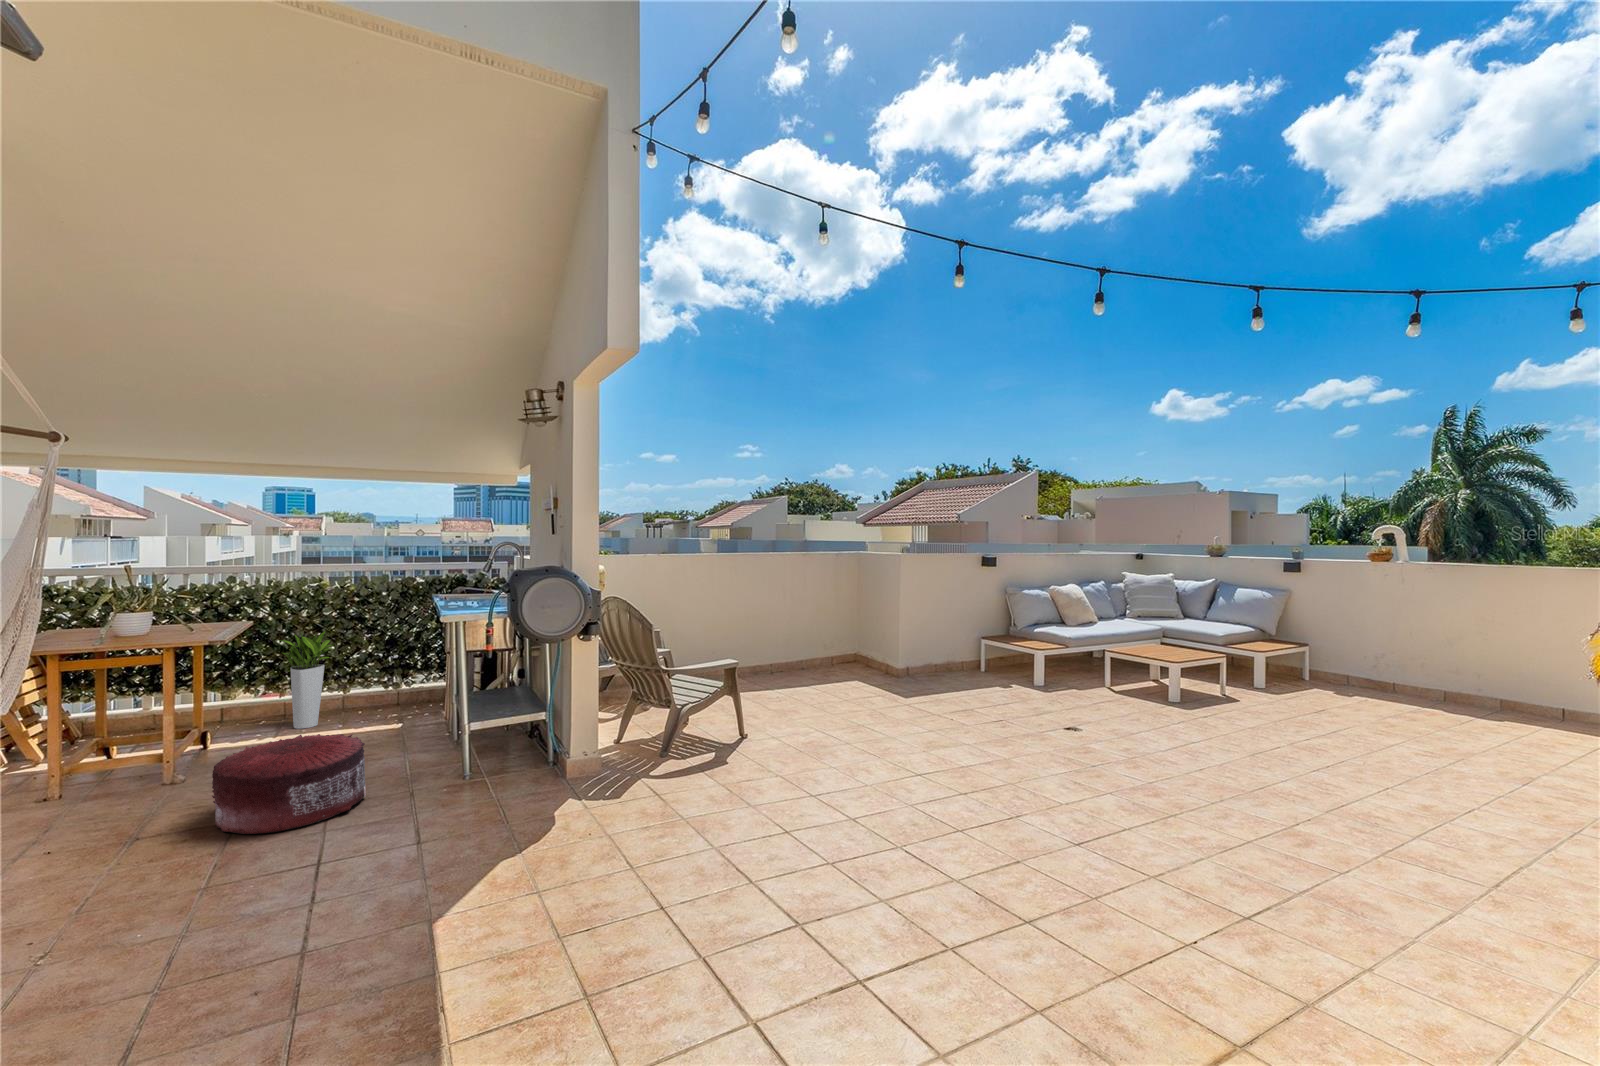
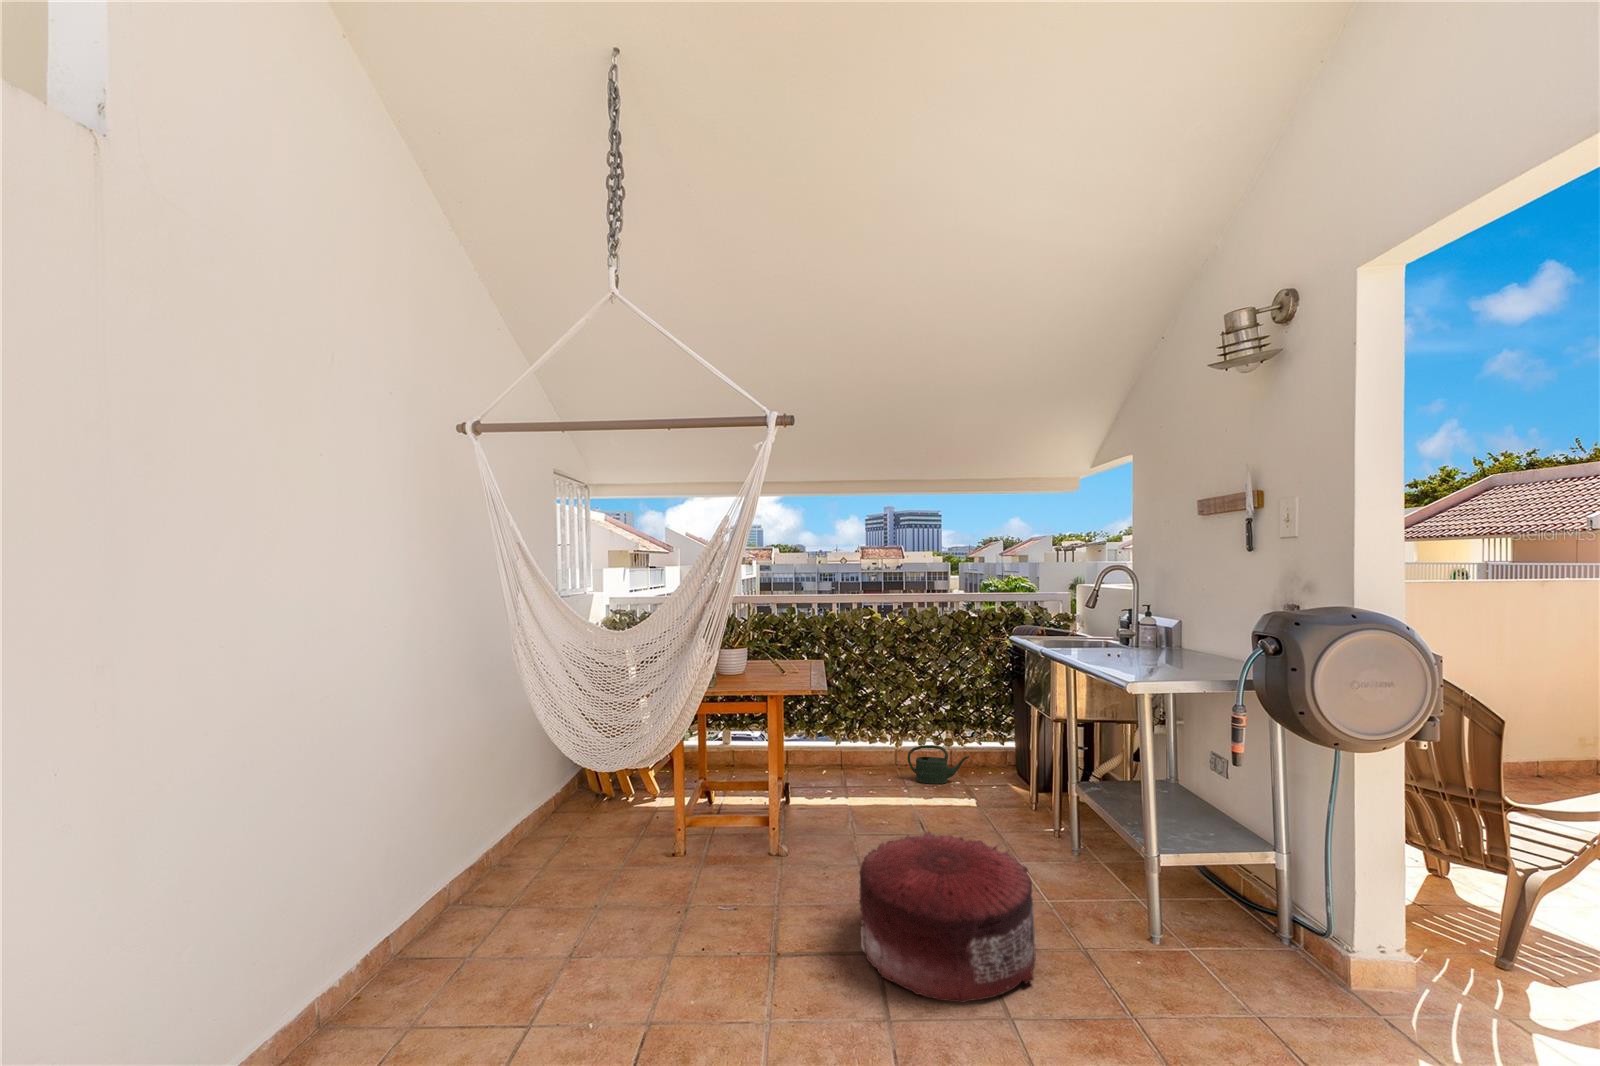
planter: present [282,631,332,729] -> none [836,672,889,786]
watering can: none [352,688,409,720] -> present [908,745,969,784]

